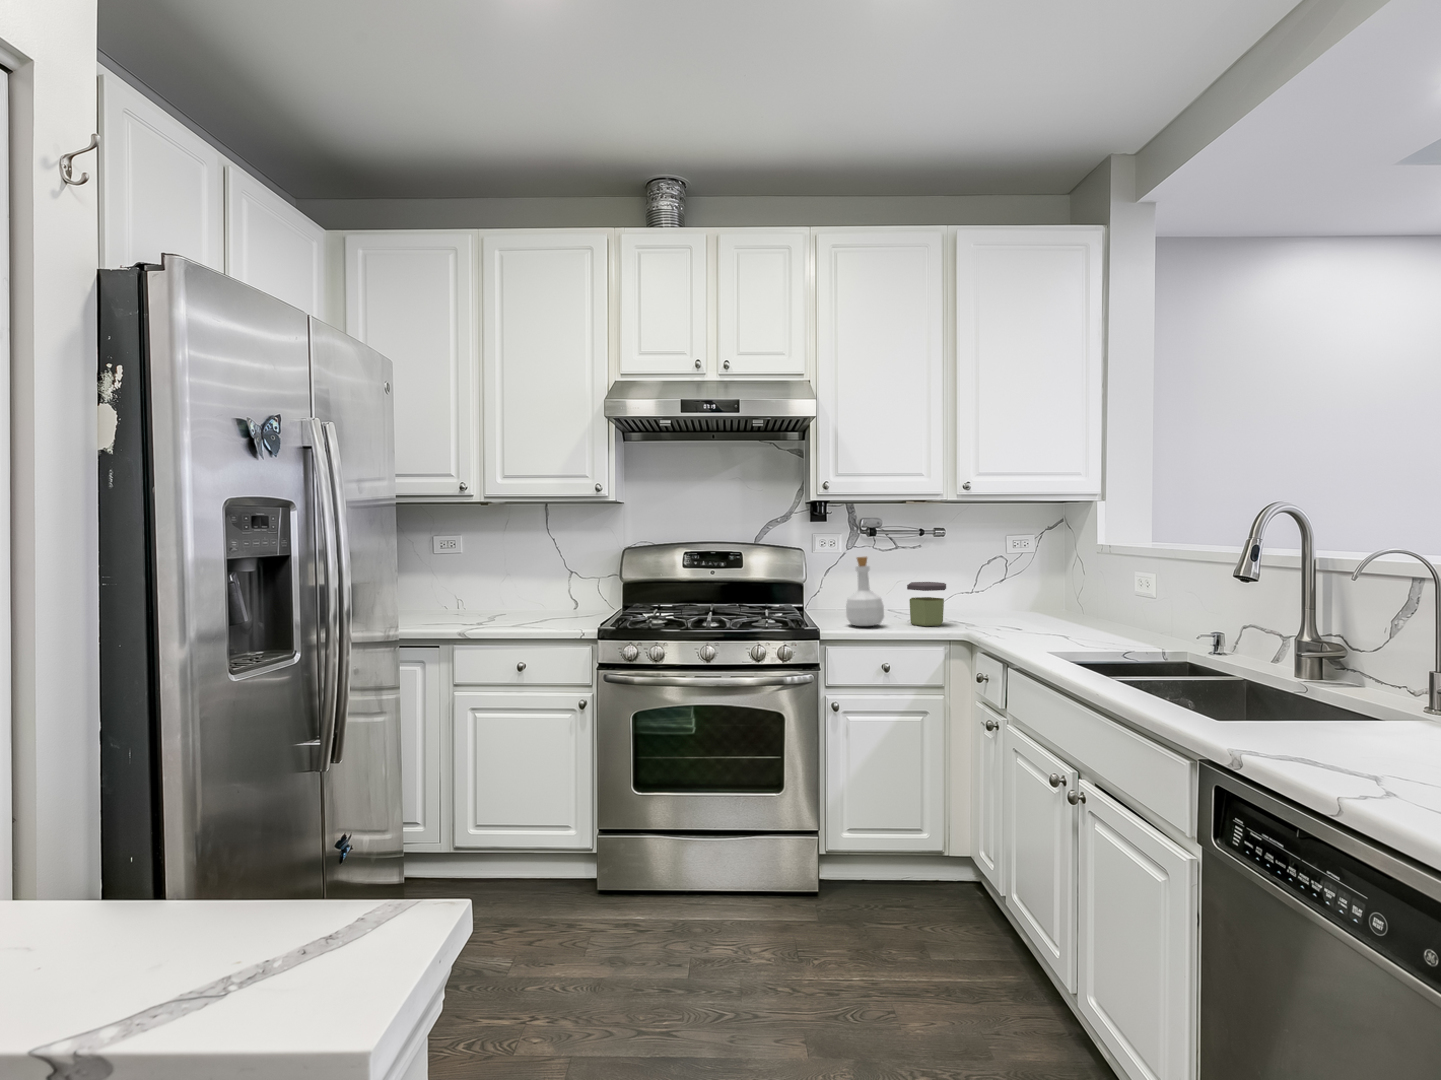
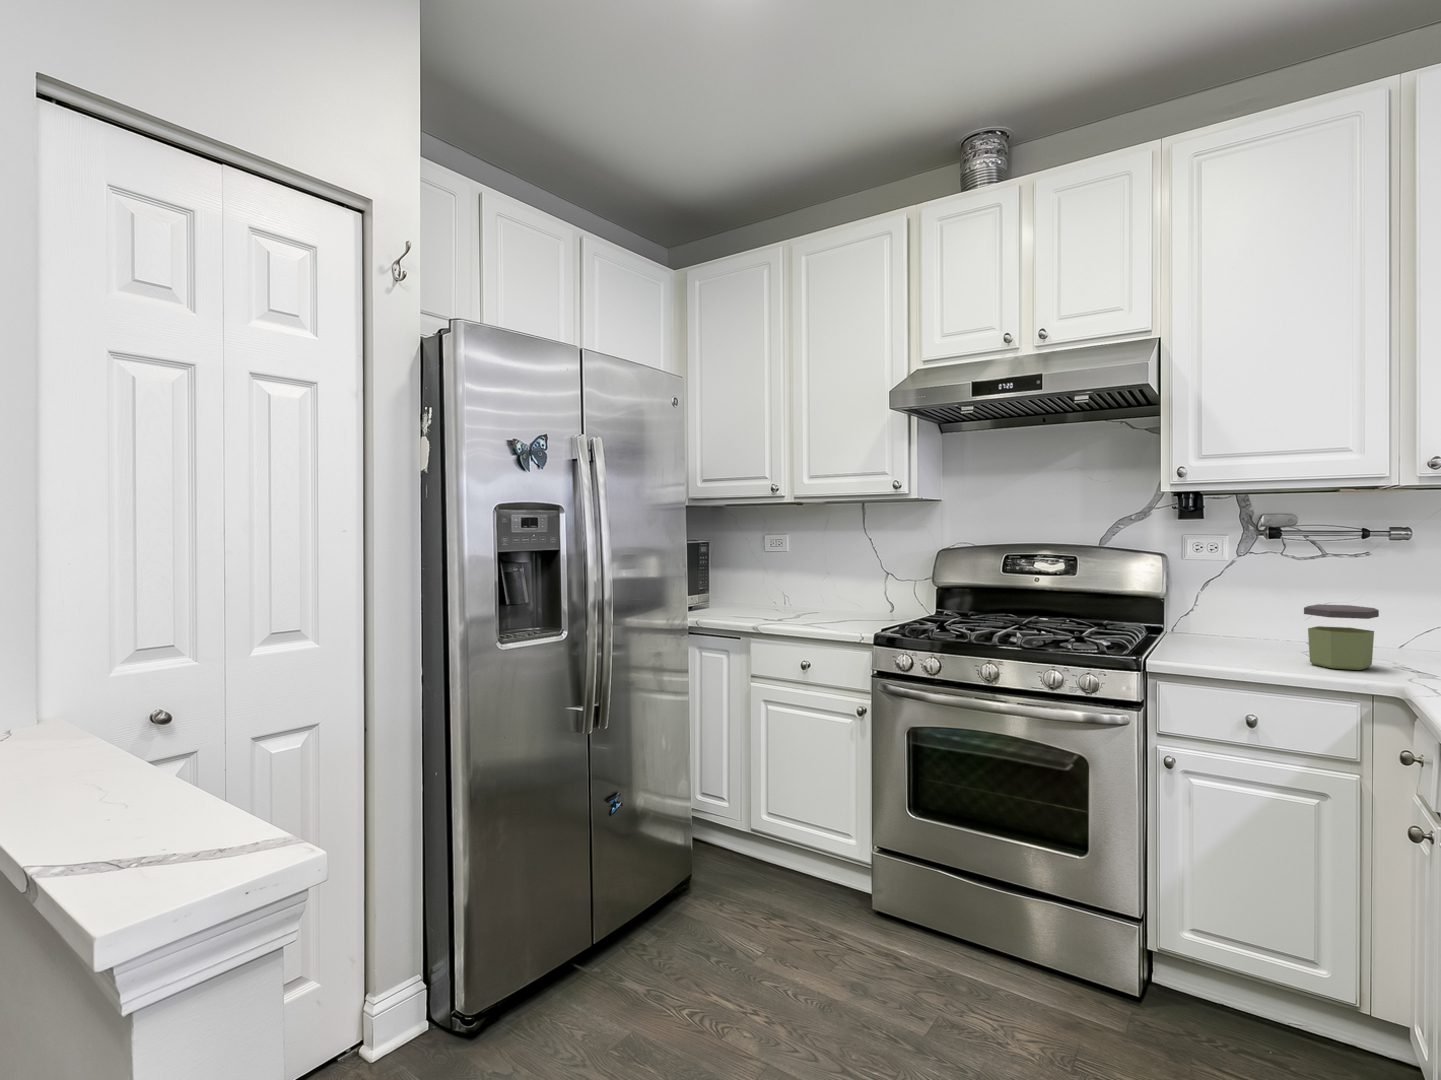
bottle: present [846,557,884,626] -> none [1199,566,1261,660]

